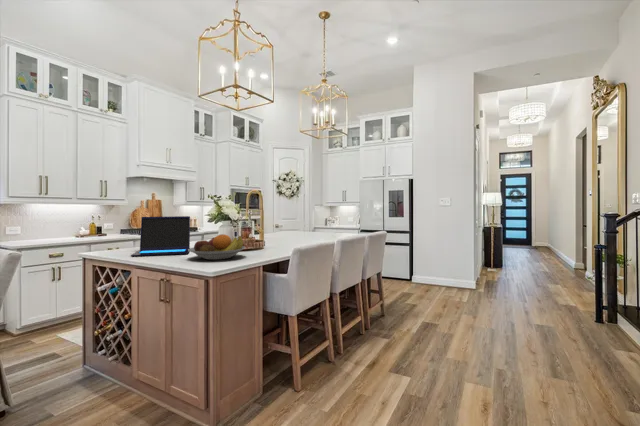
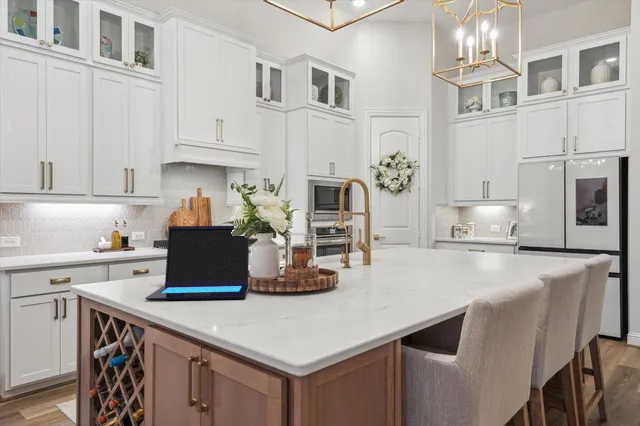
fruit bowl: present [188,234,245,260] -> none [245,266,357,318]

